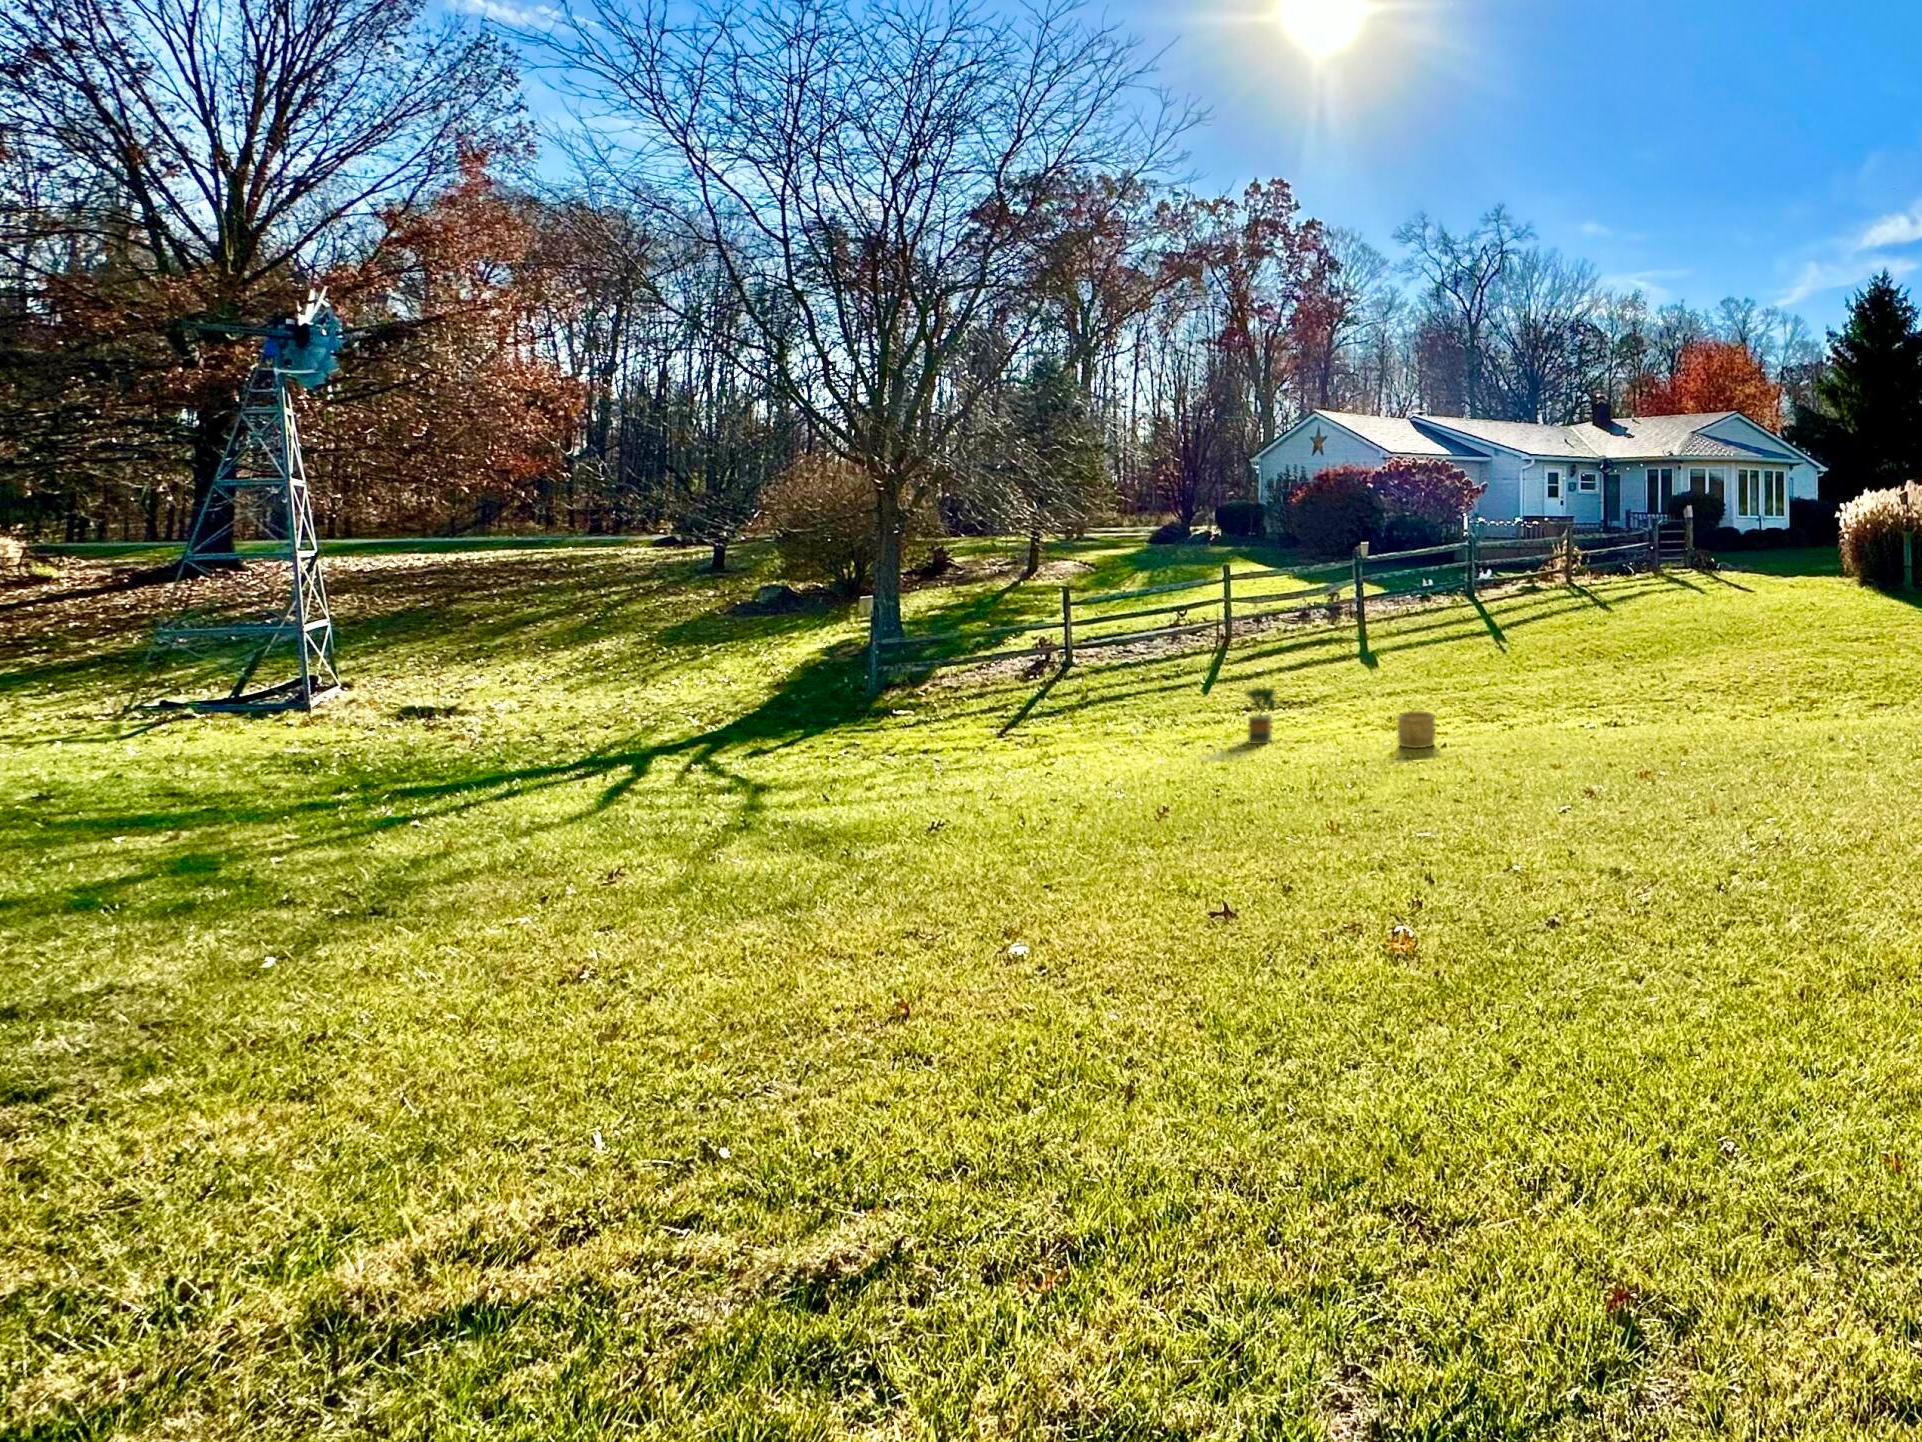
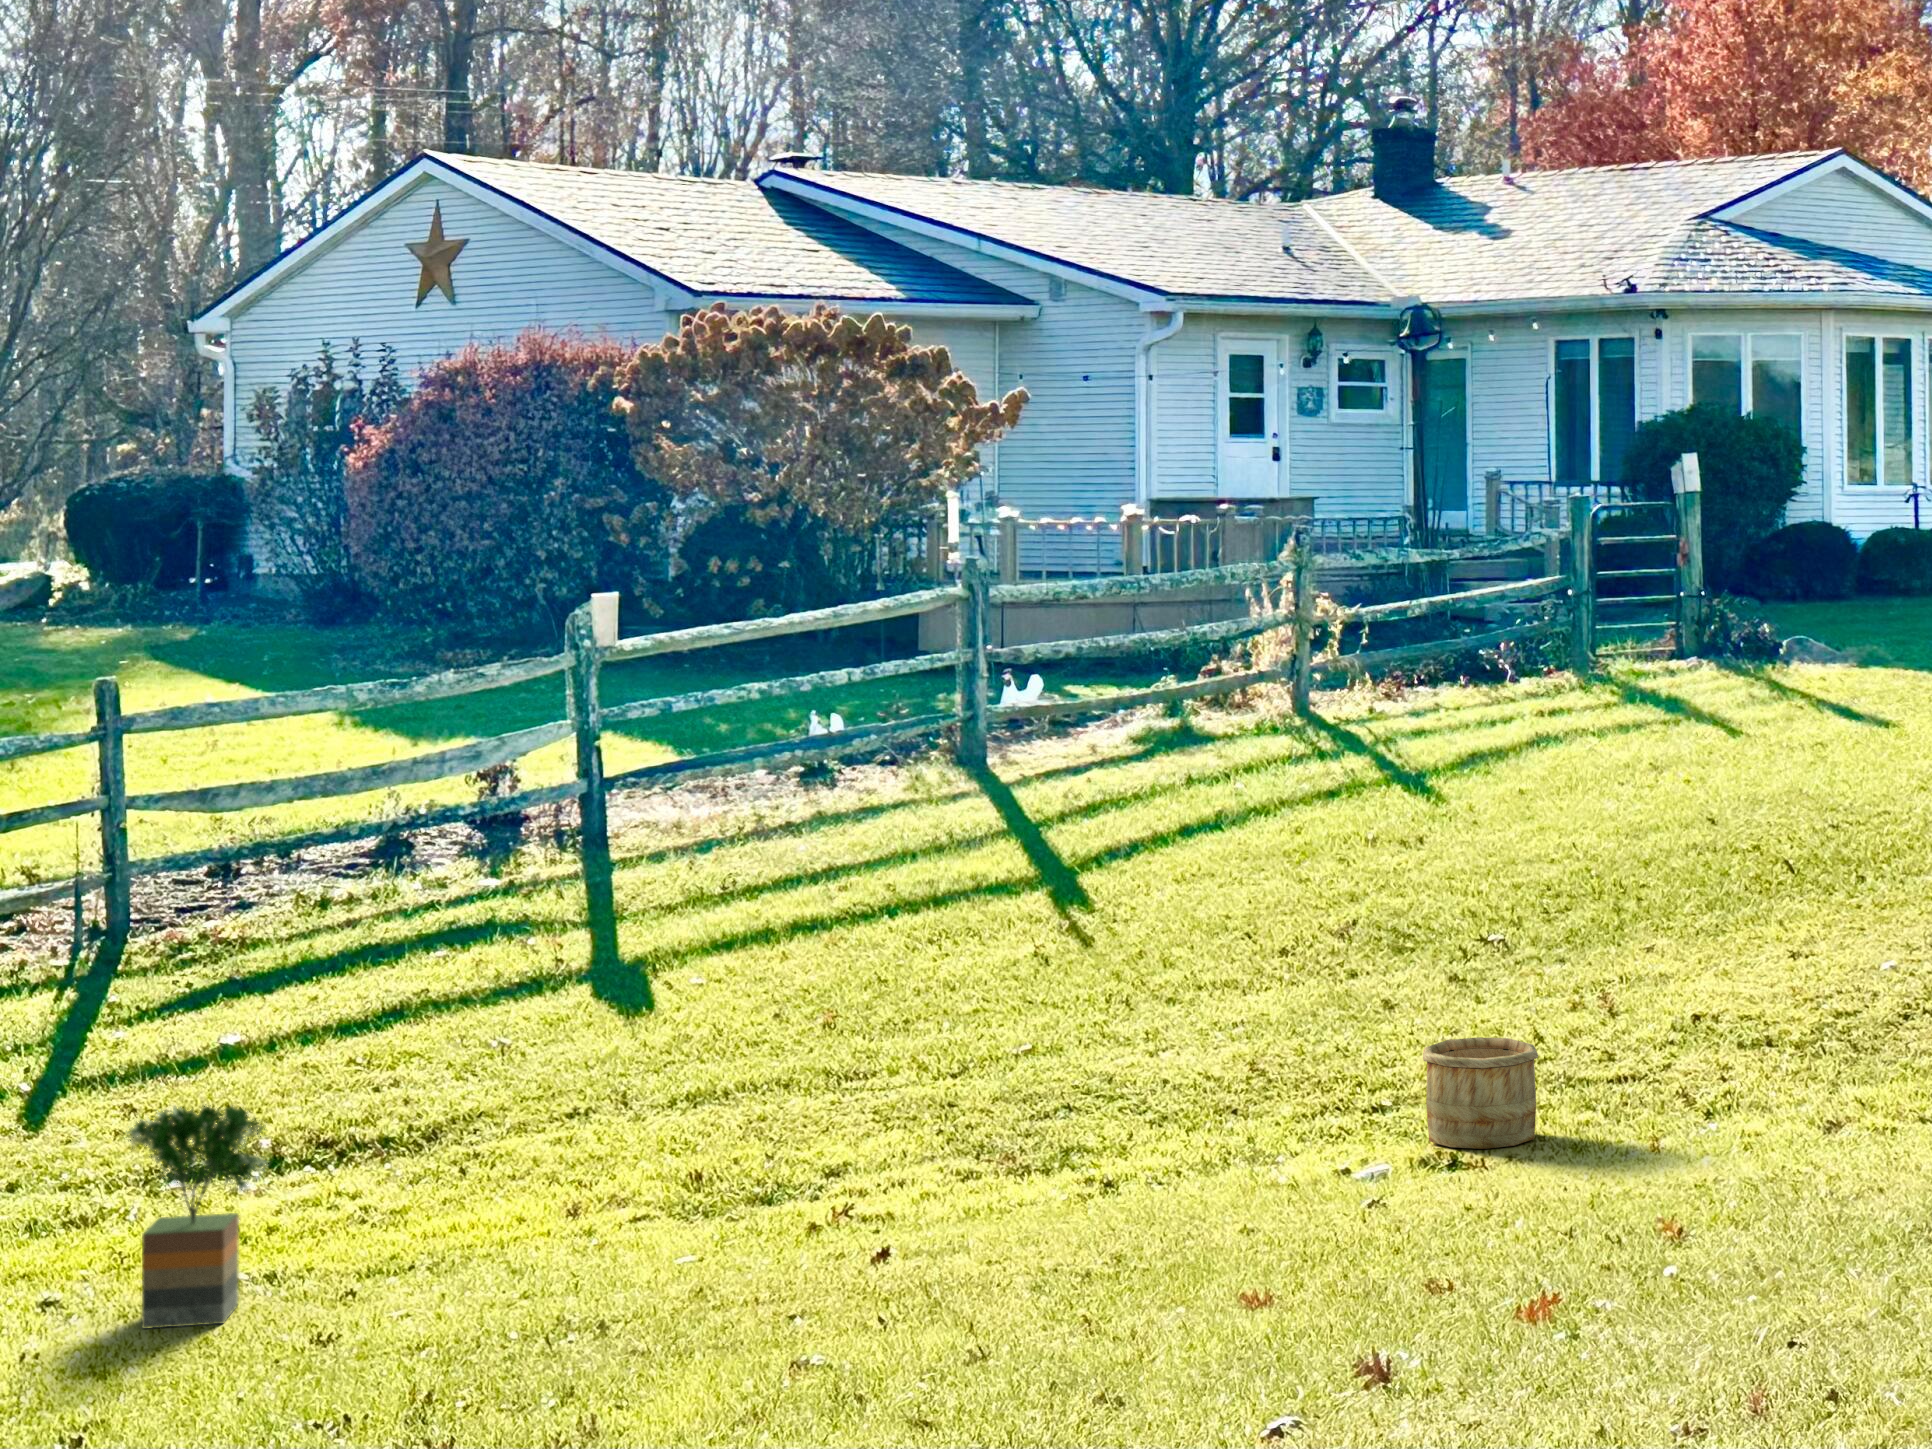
wooden bucket: present [1398,711,1435,748] -> present [1423,1037,1538,1149]

